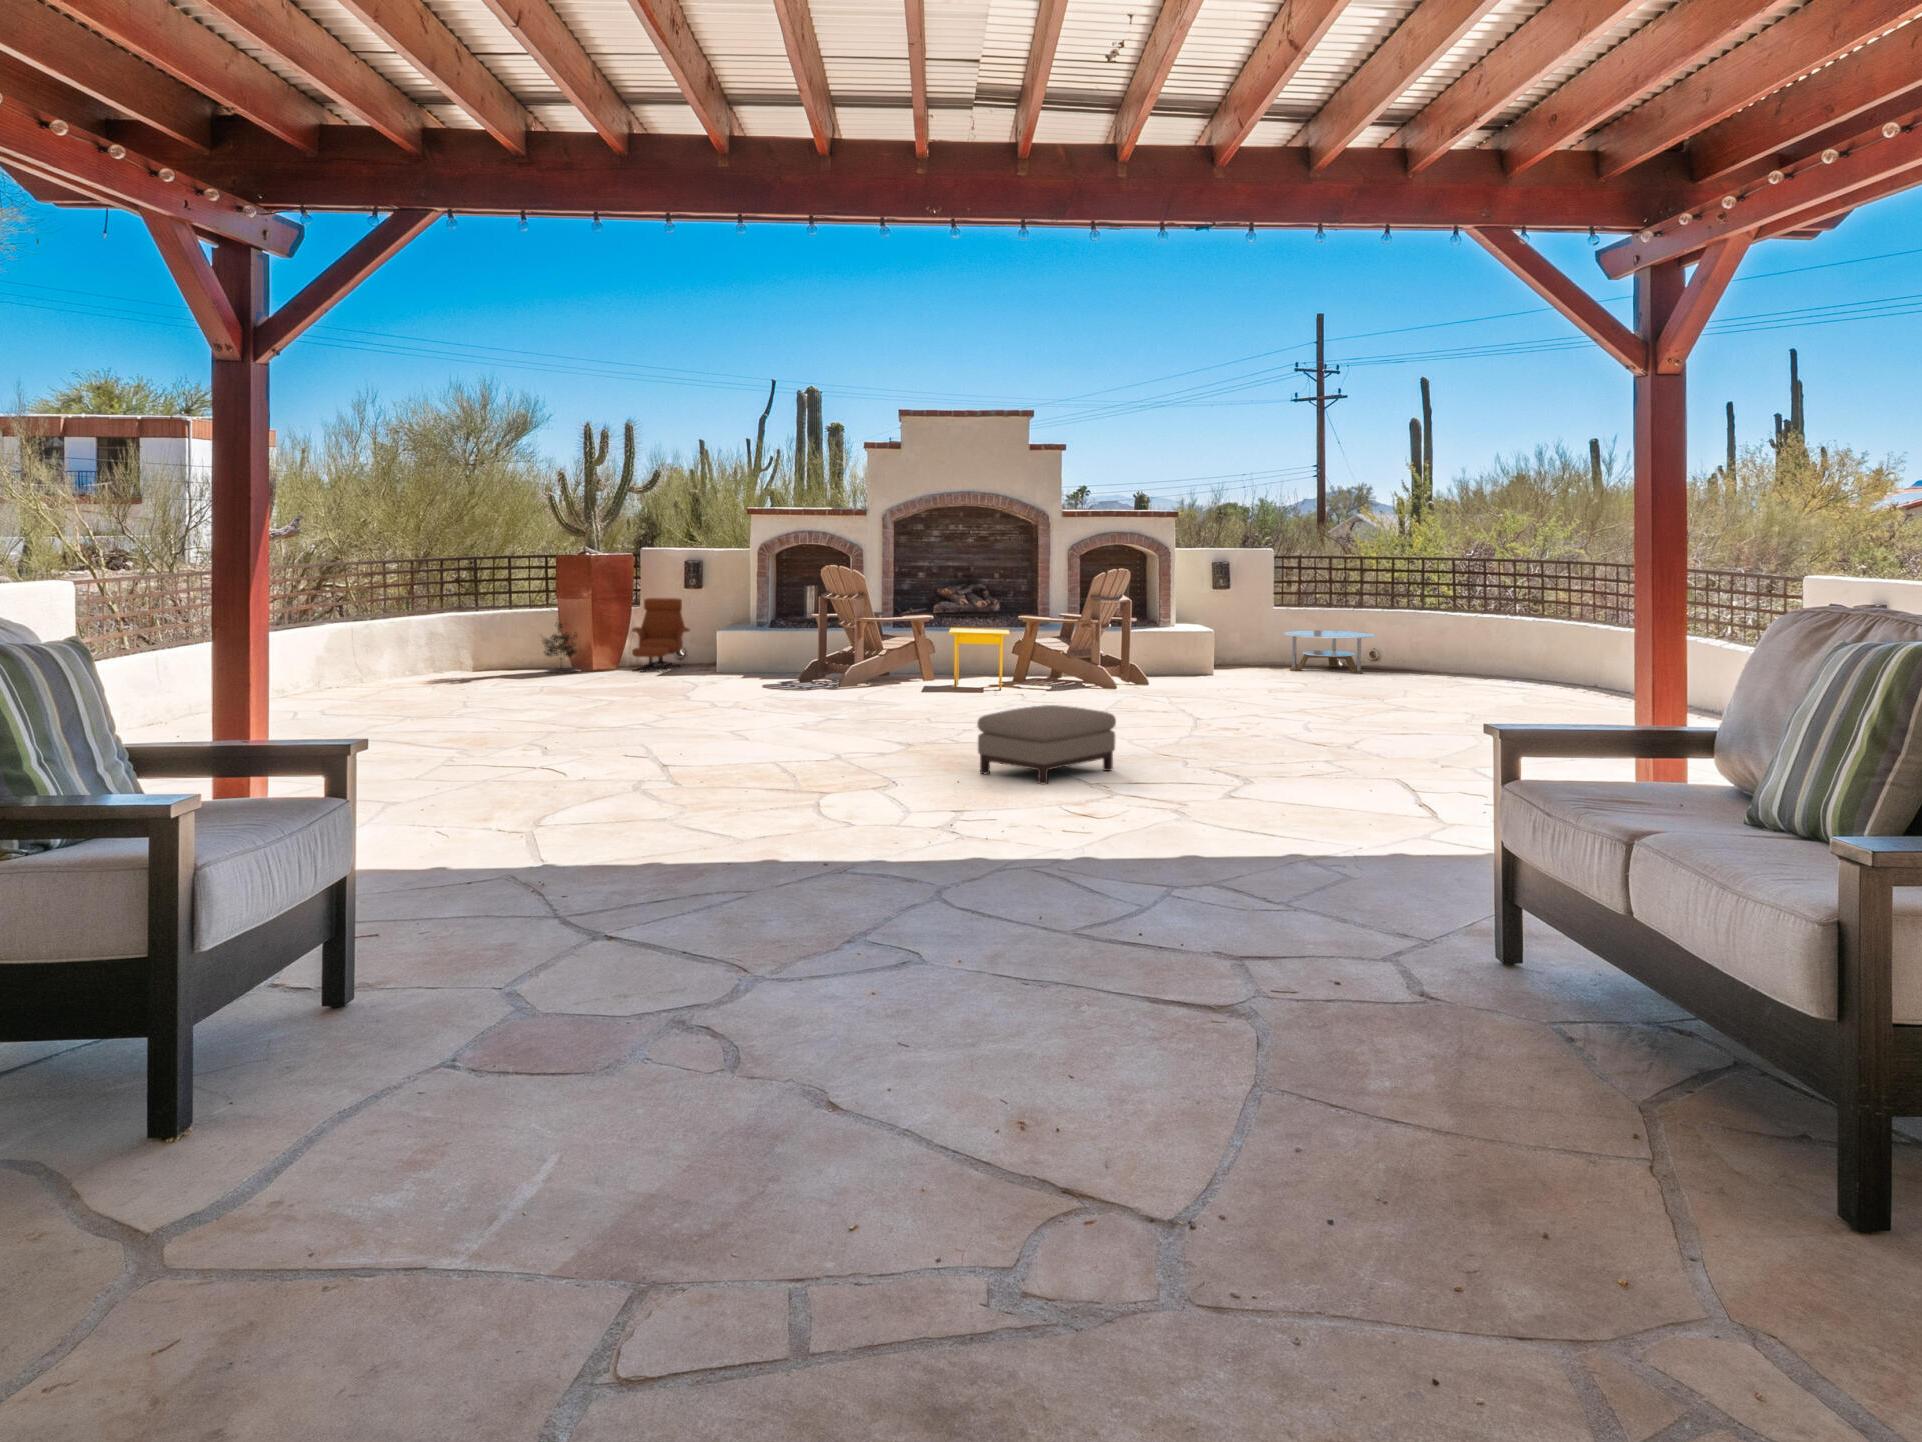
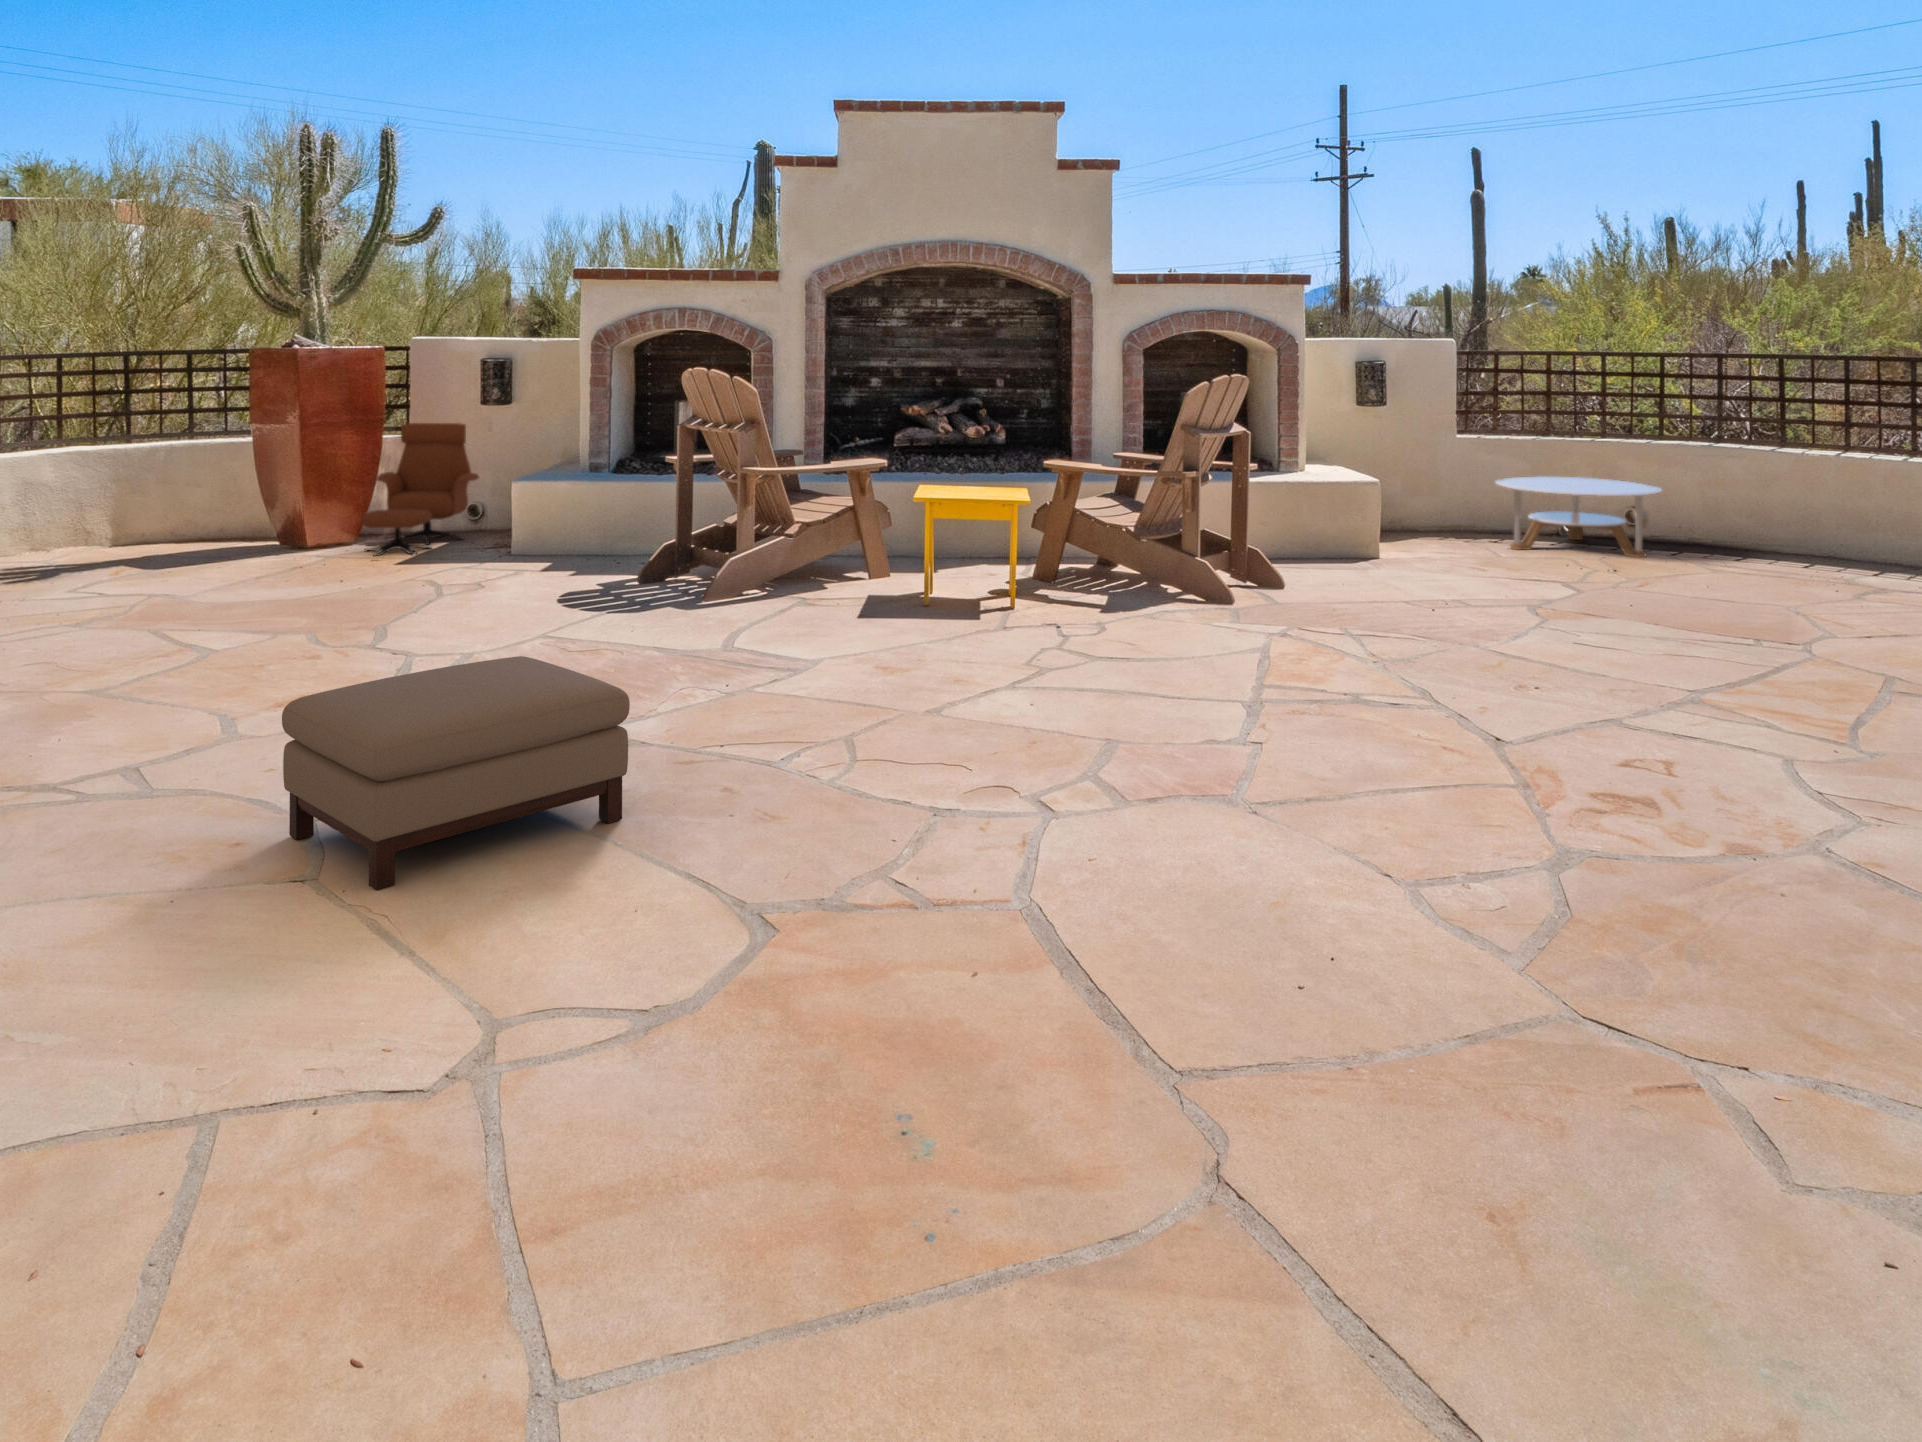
potted tree: present [542,619,577,673] -> none [195,455,270,558]
ottoman: present [977,705,1116,785] -> present [282,656,630,891]

